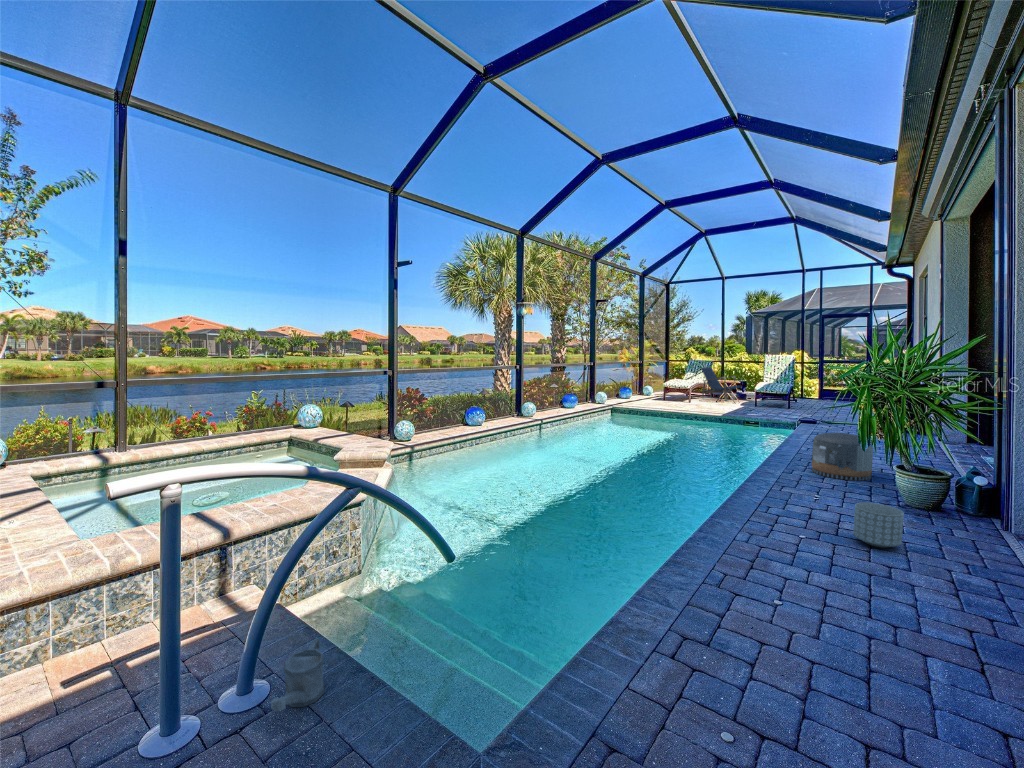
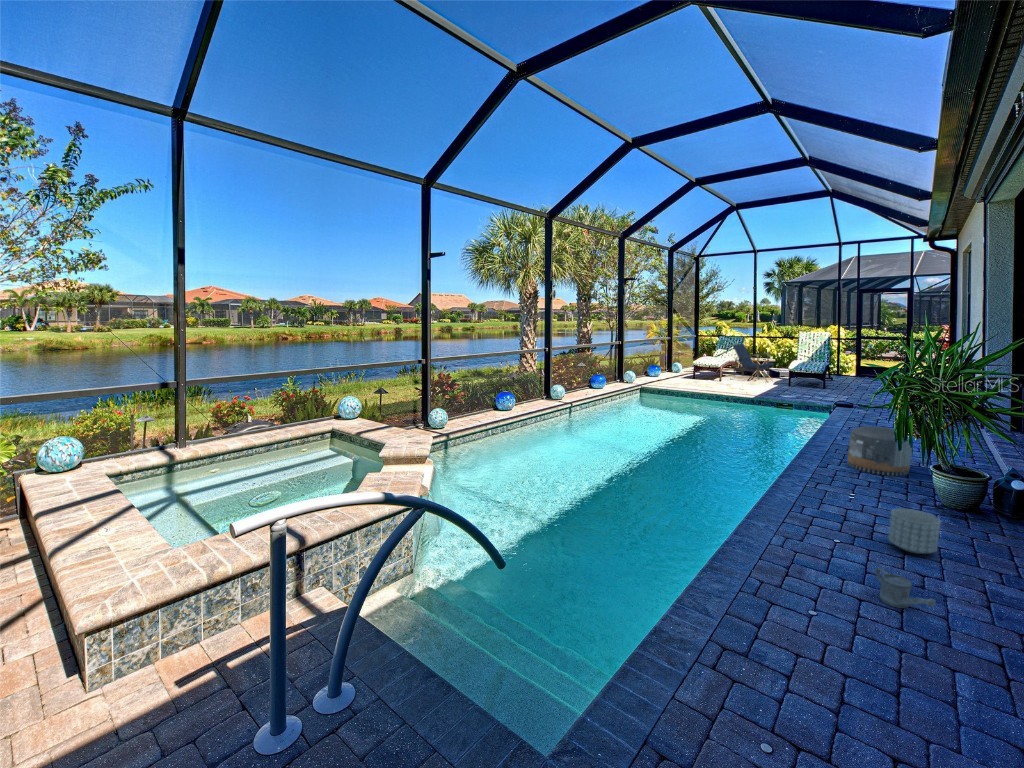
watering can: present [271,638,324,711] -> present [876,568,935,608]

